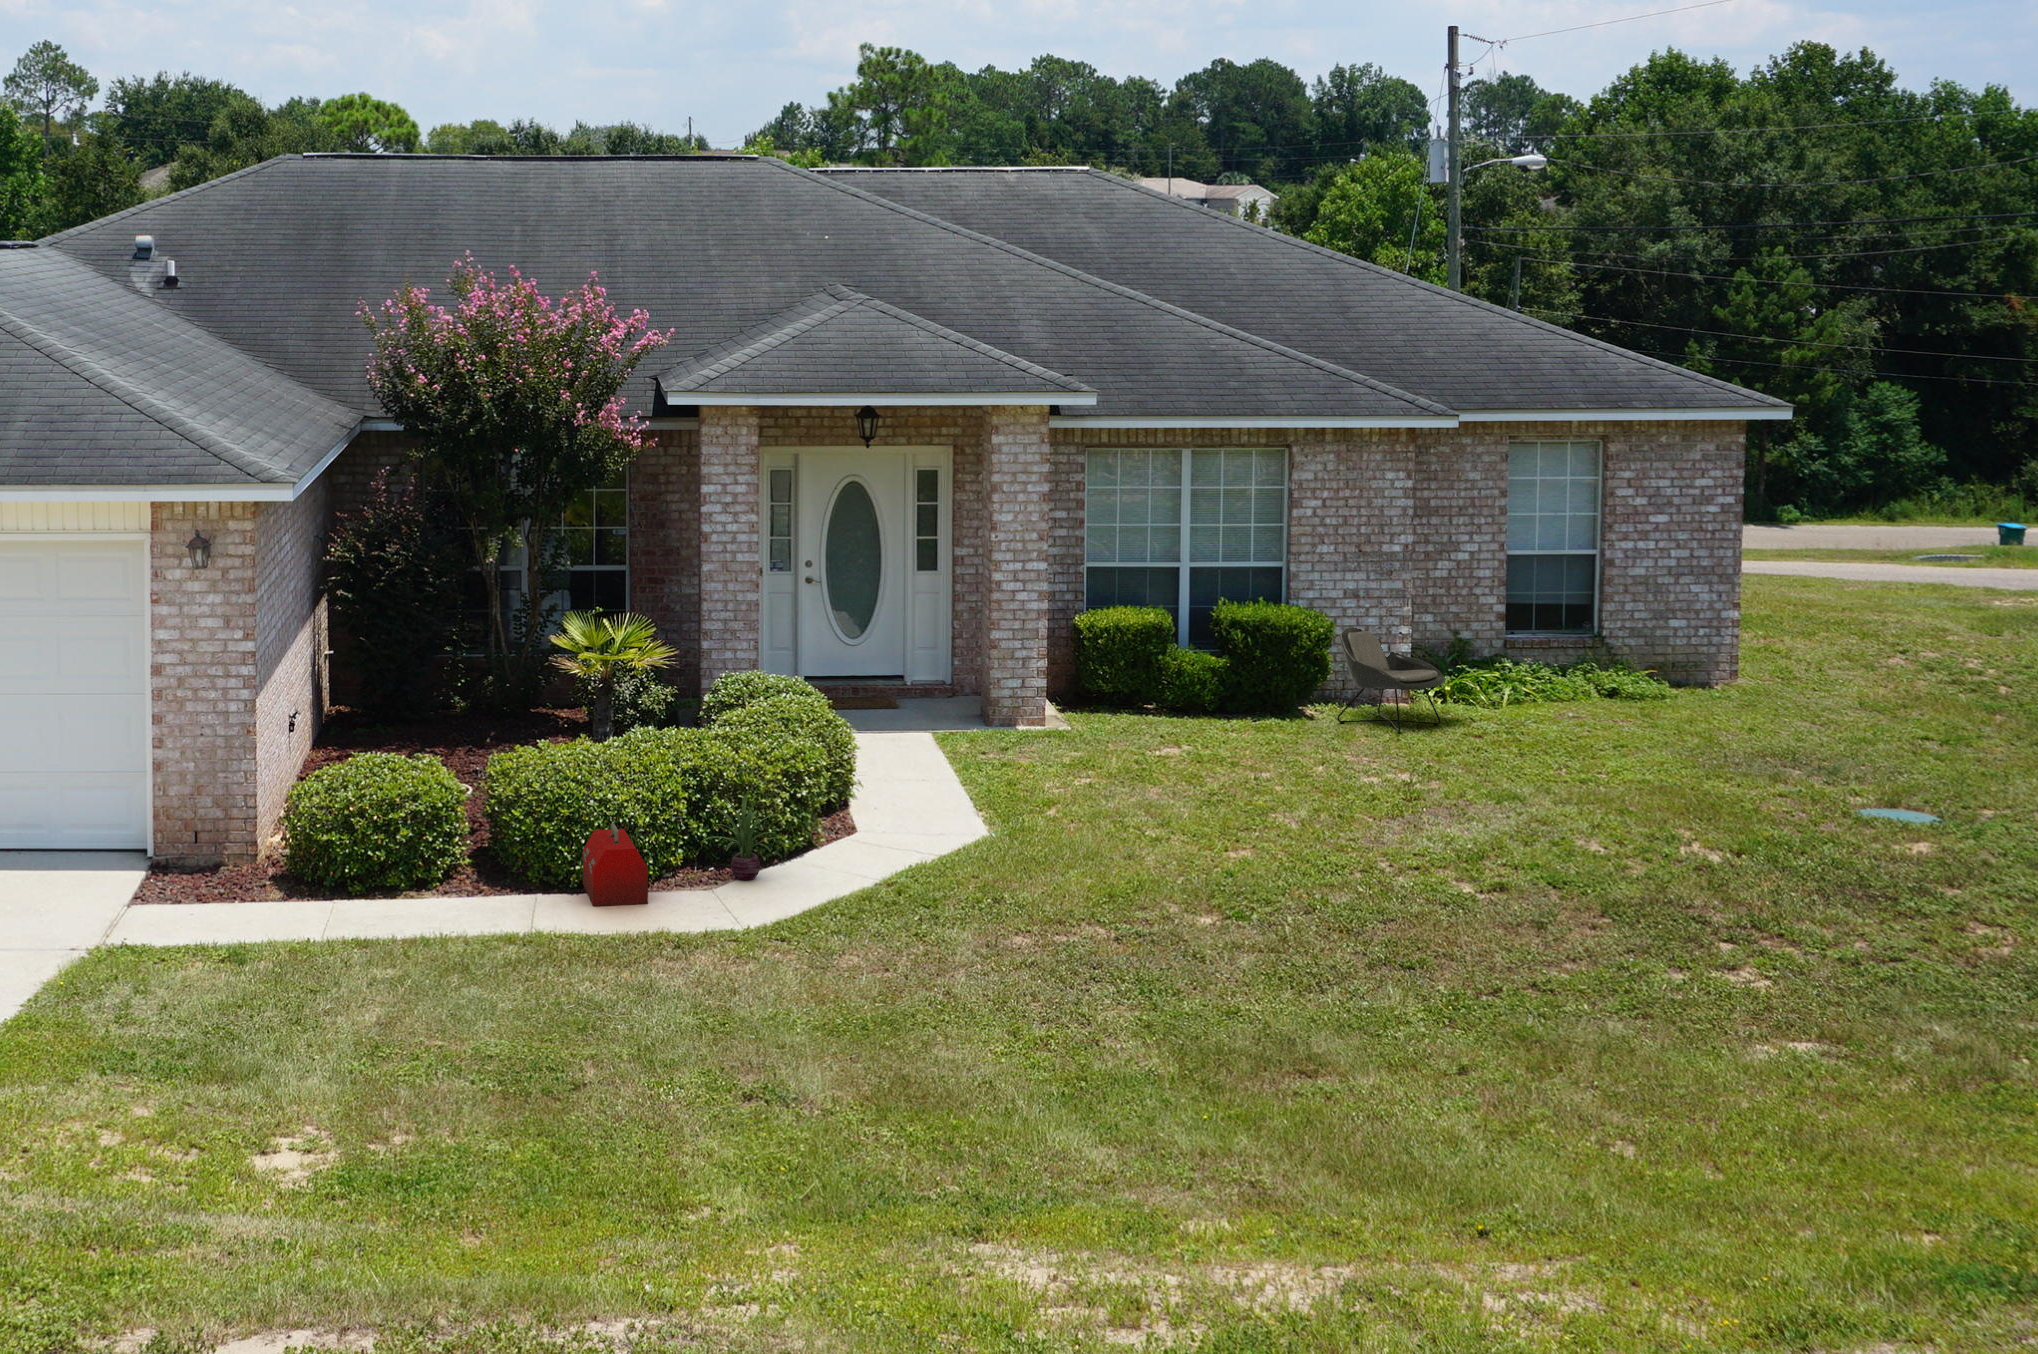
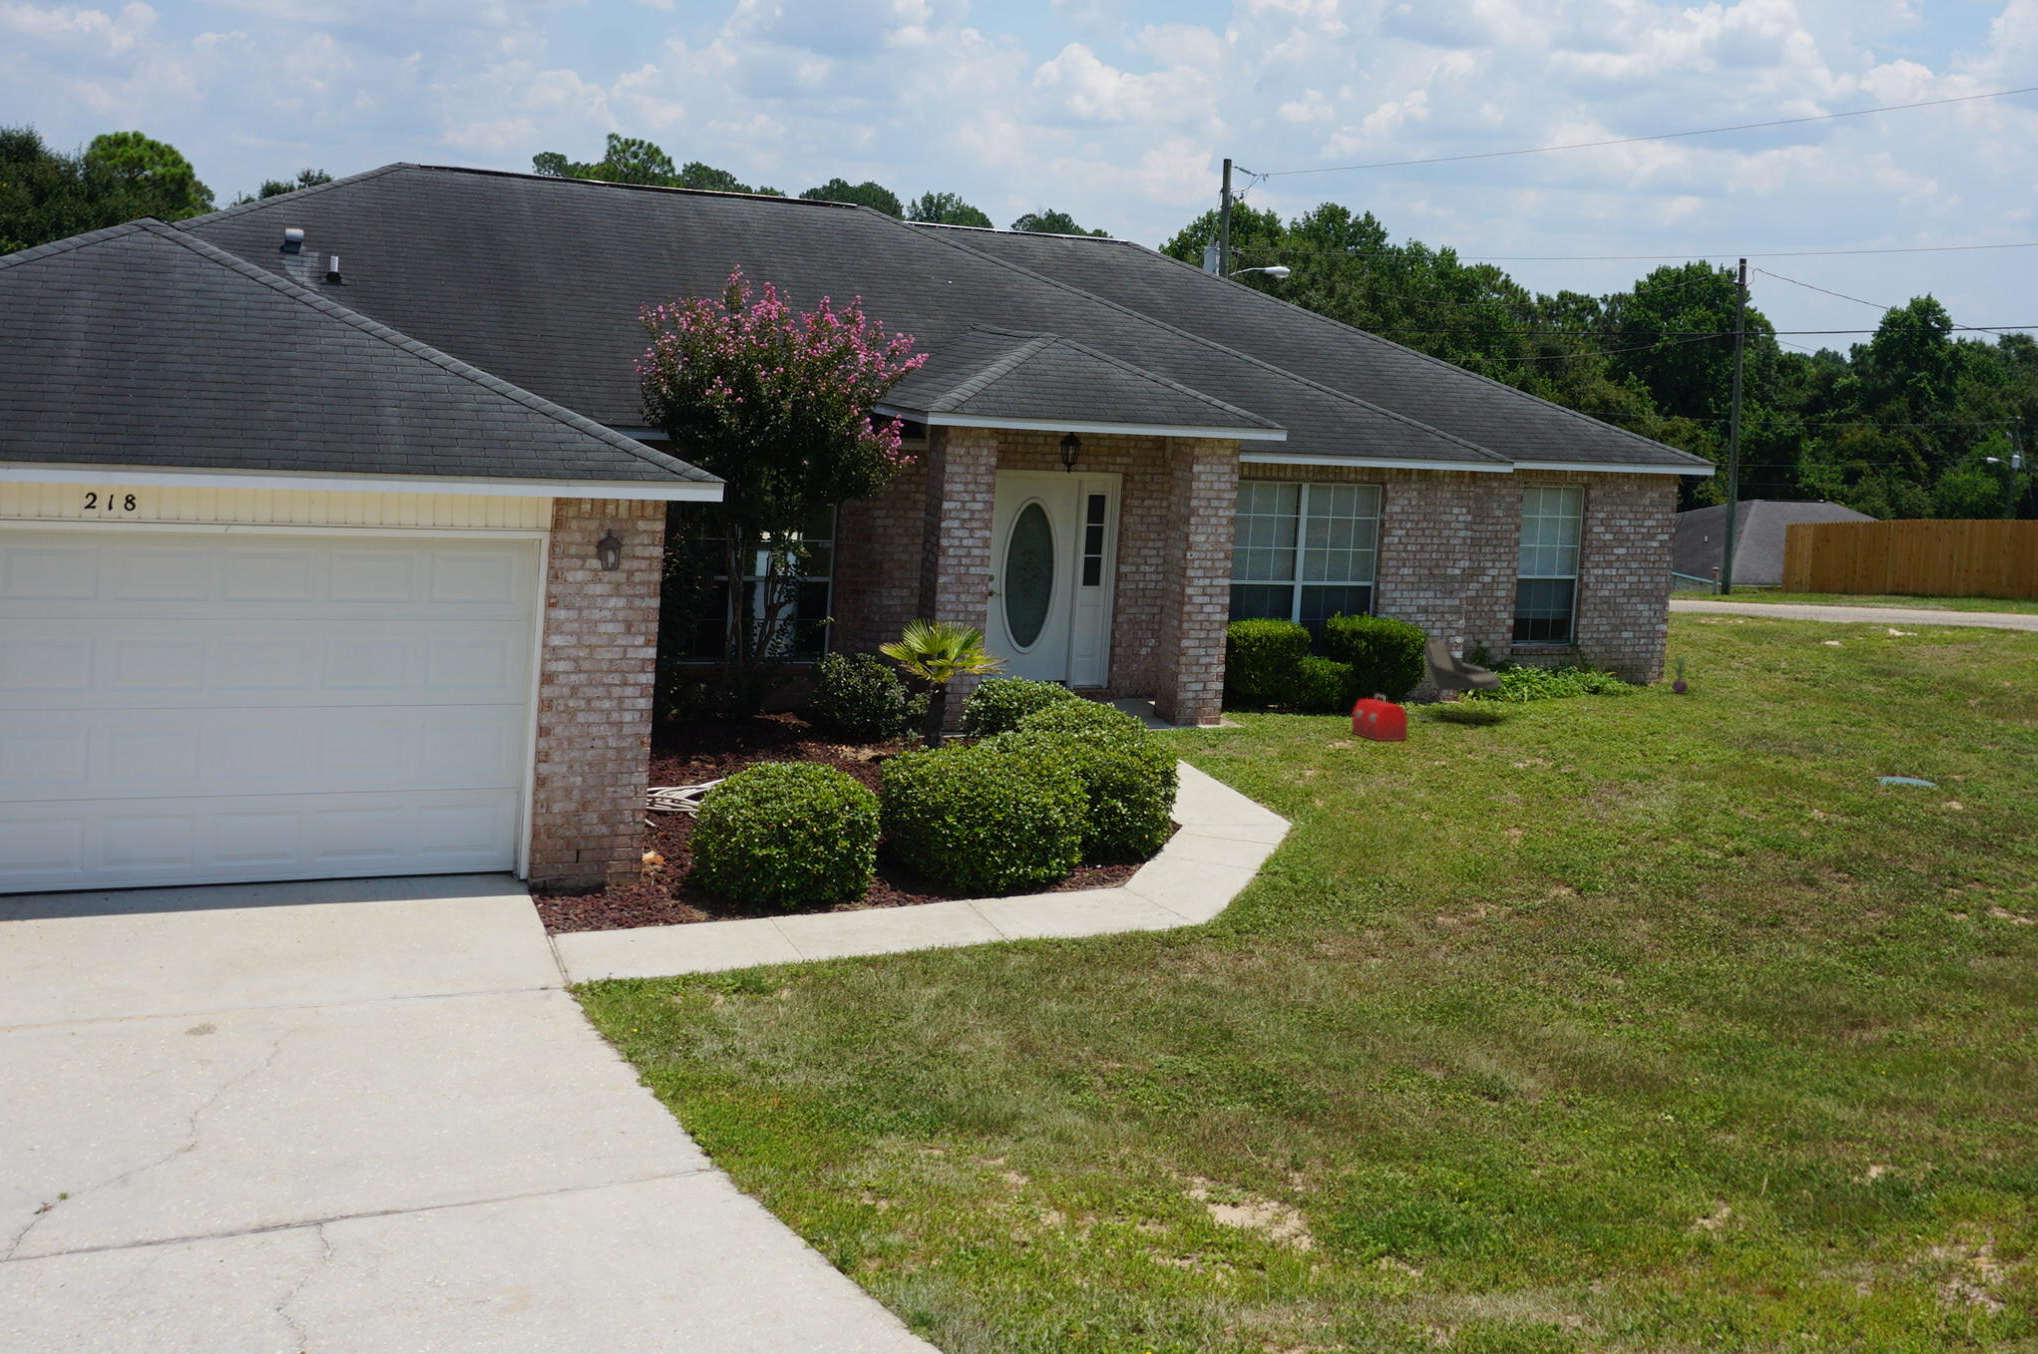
decorative plant: present [701,794,780,880] -> present [1671,655,1688,694]
toolbox: present [583,824,648,906] -> present [1352,694,1408,741]

